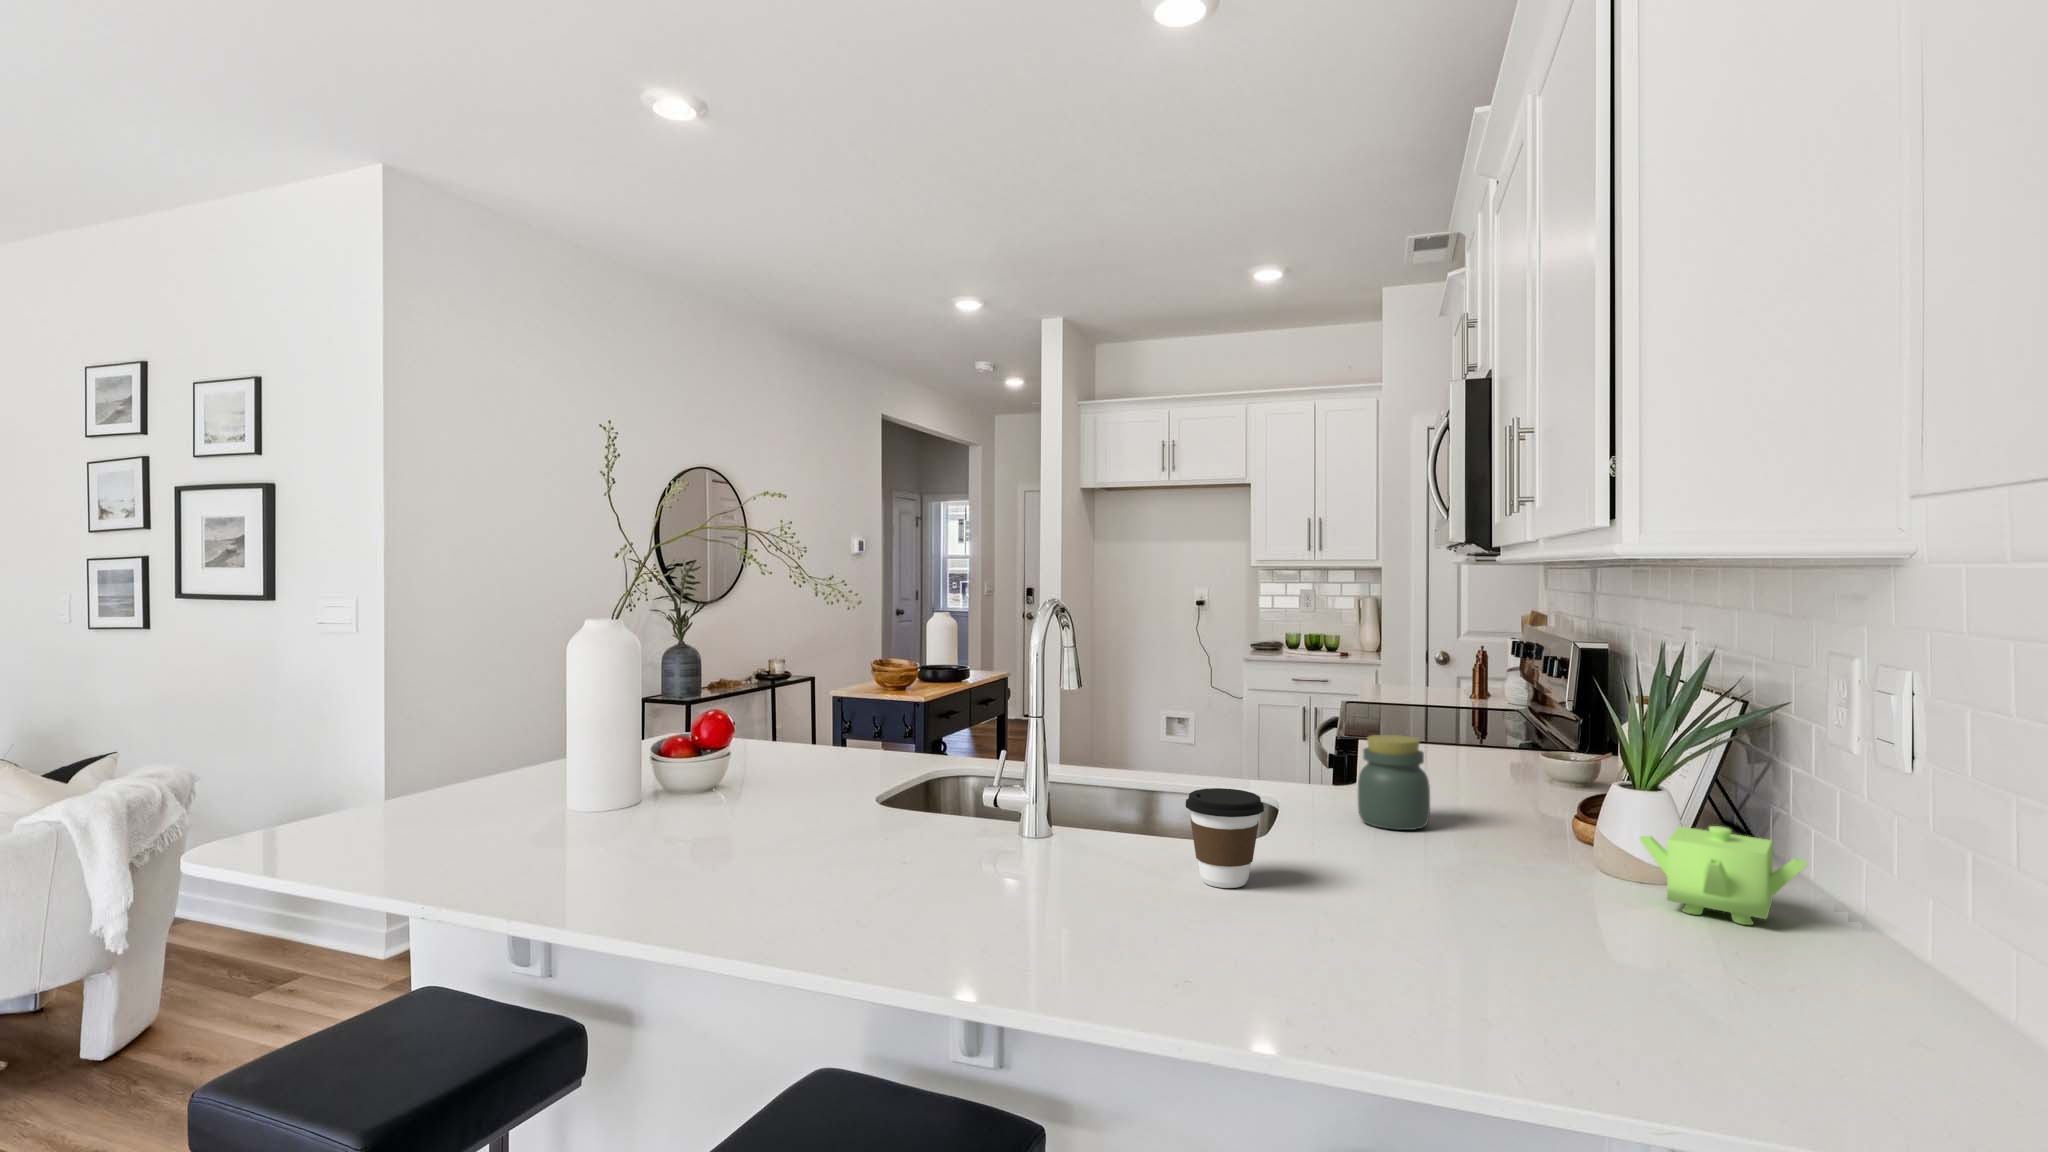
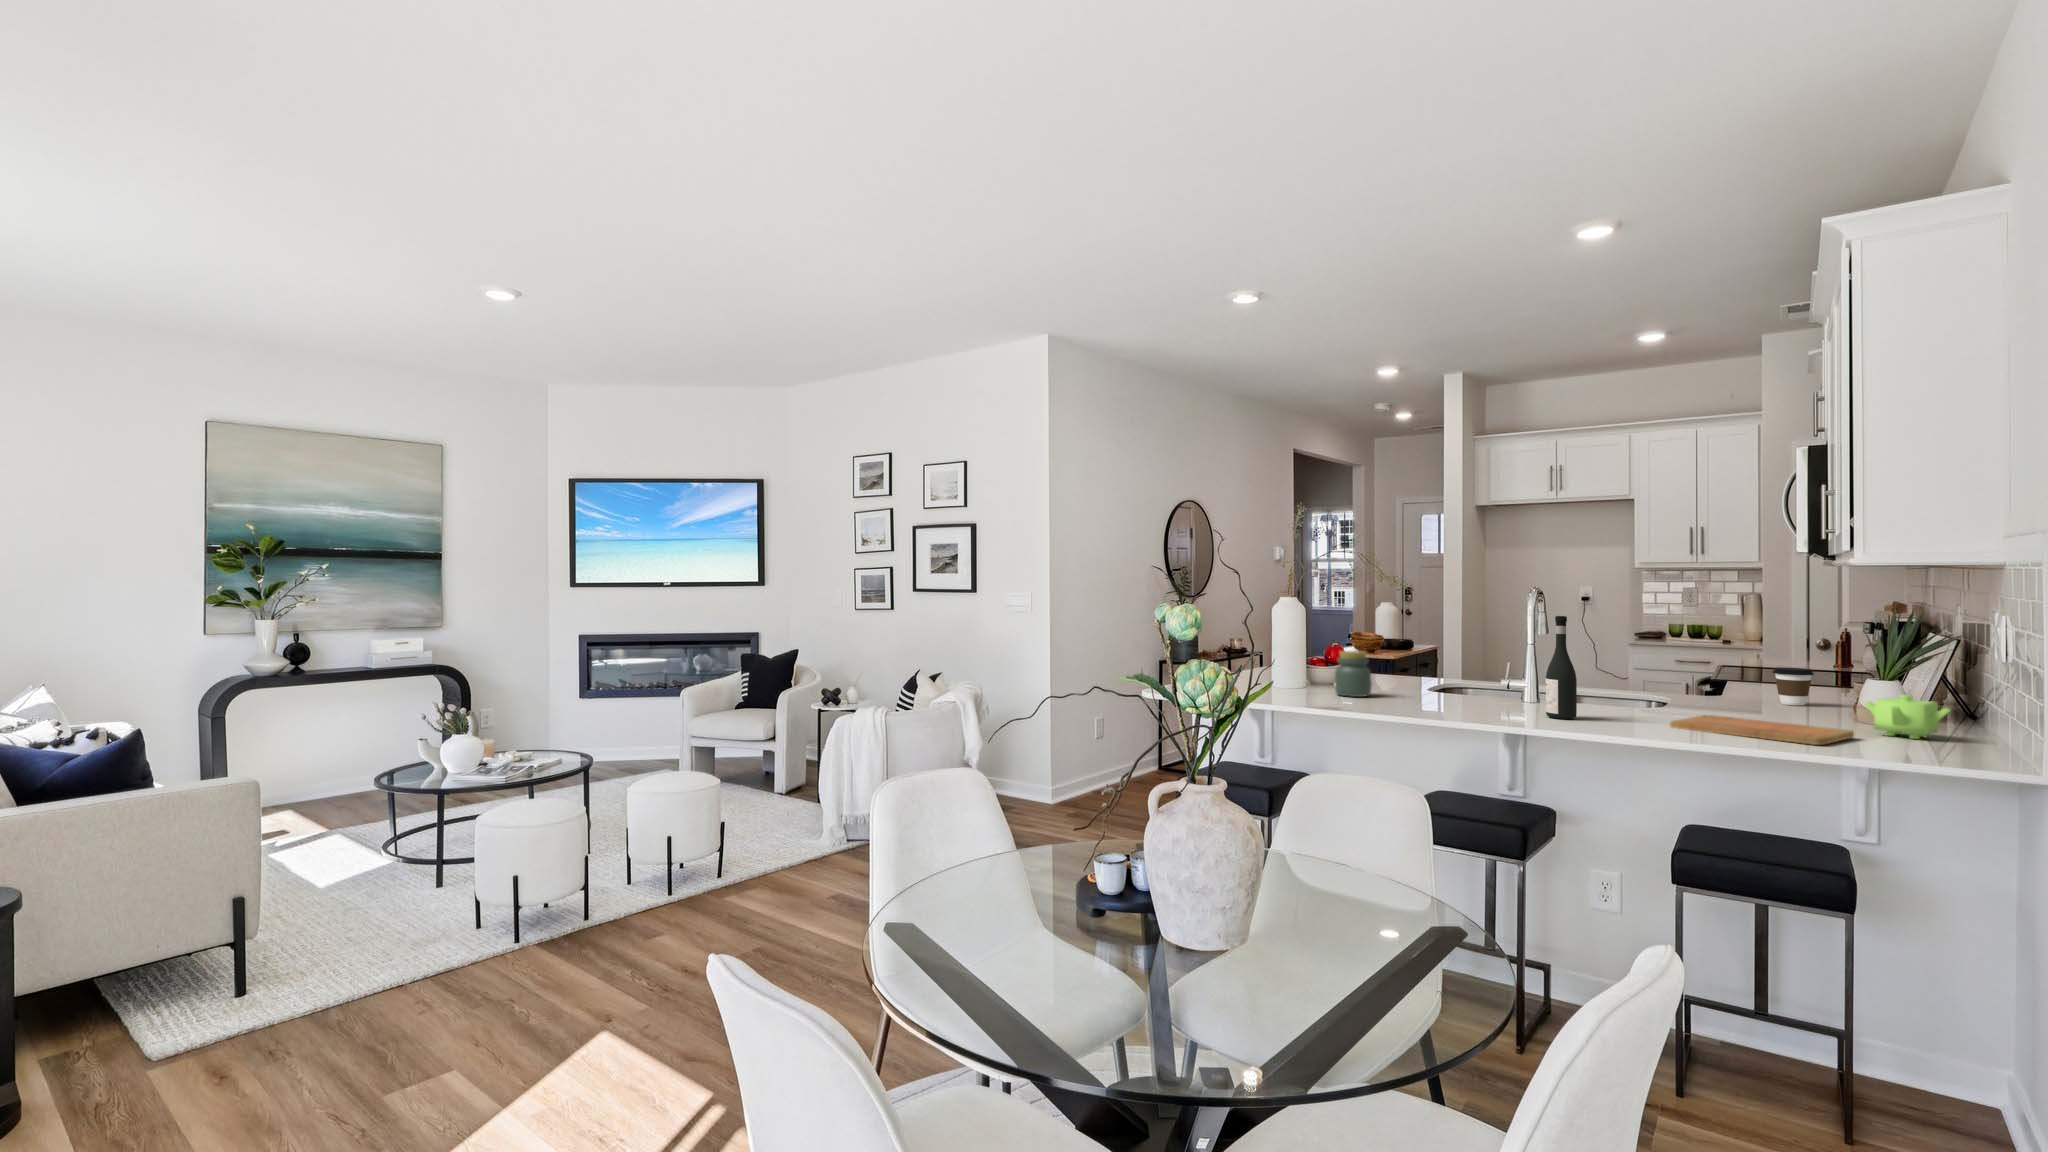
wine bottle: none [1062,672,1123,909] -> present [1546,616,1577,719]
jar: present [1358,735,1430,830] -> present [1335,651,1372,697]
coffee cup: present [1186,788,1264,888] -> present [1773,667,1814,706]
cutting board: none [1305,868,1655,1002] -> present [1670,715,1854,745]

